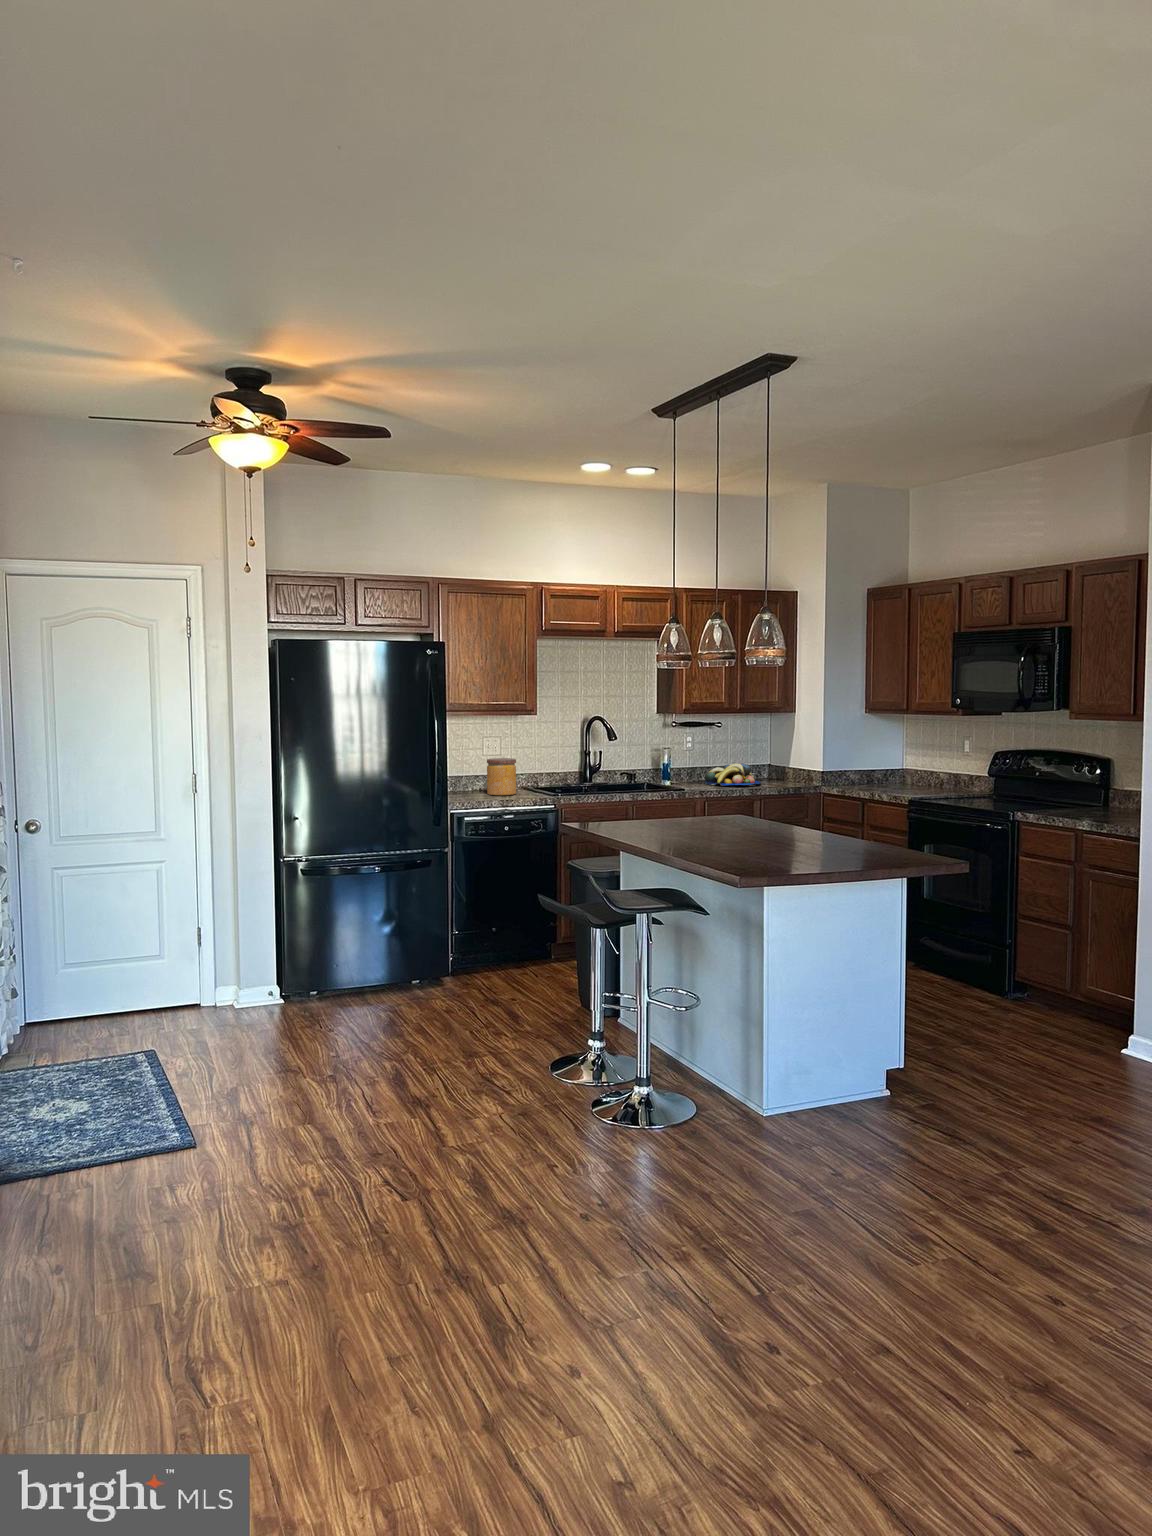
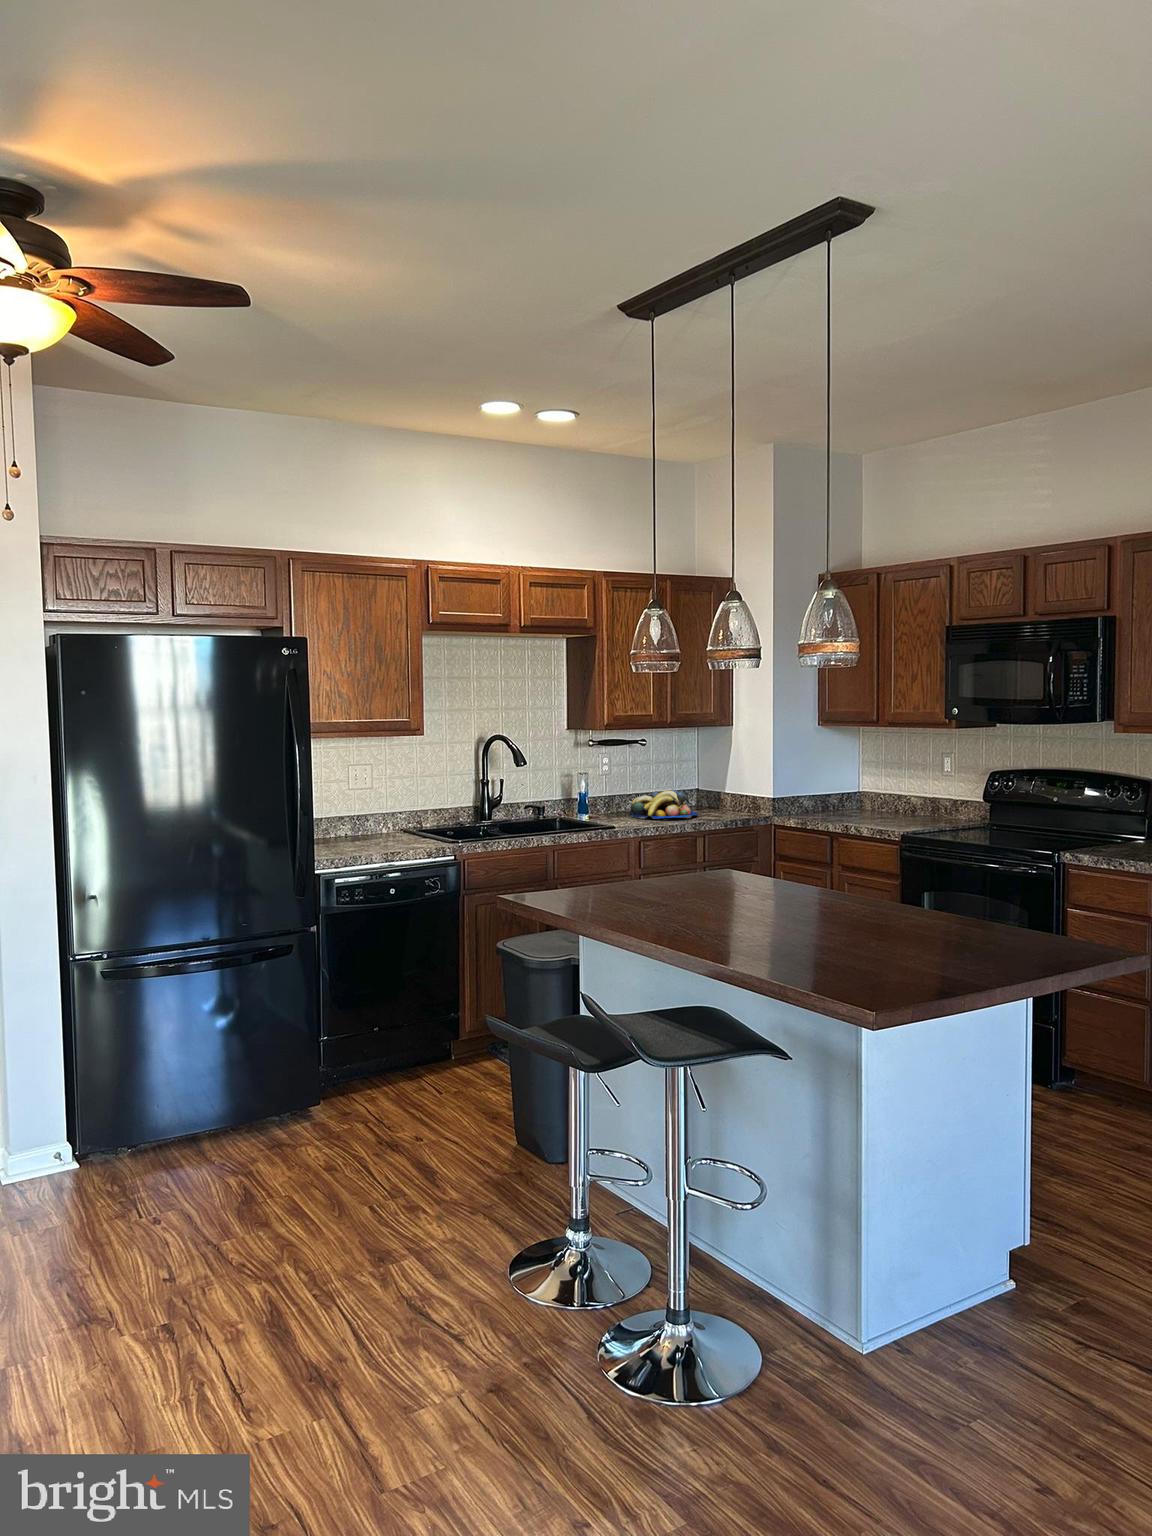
jar: present [487,758,516,795] -> none [360,794,400,844]

